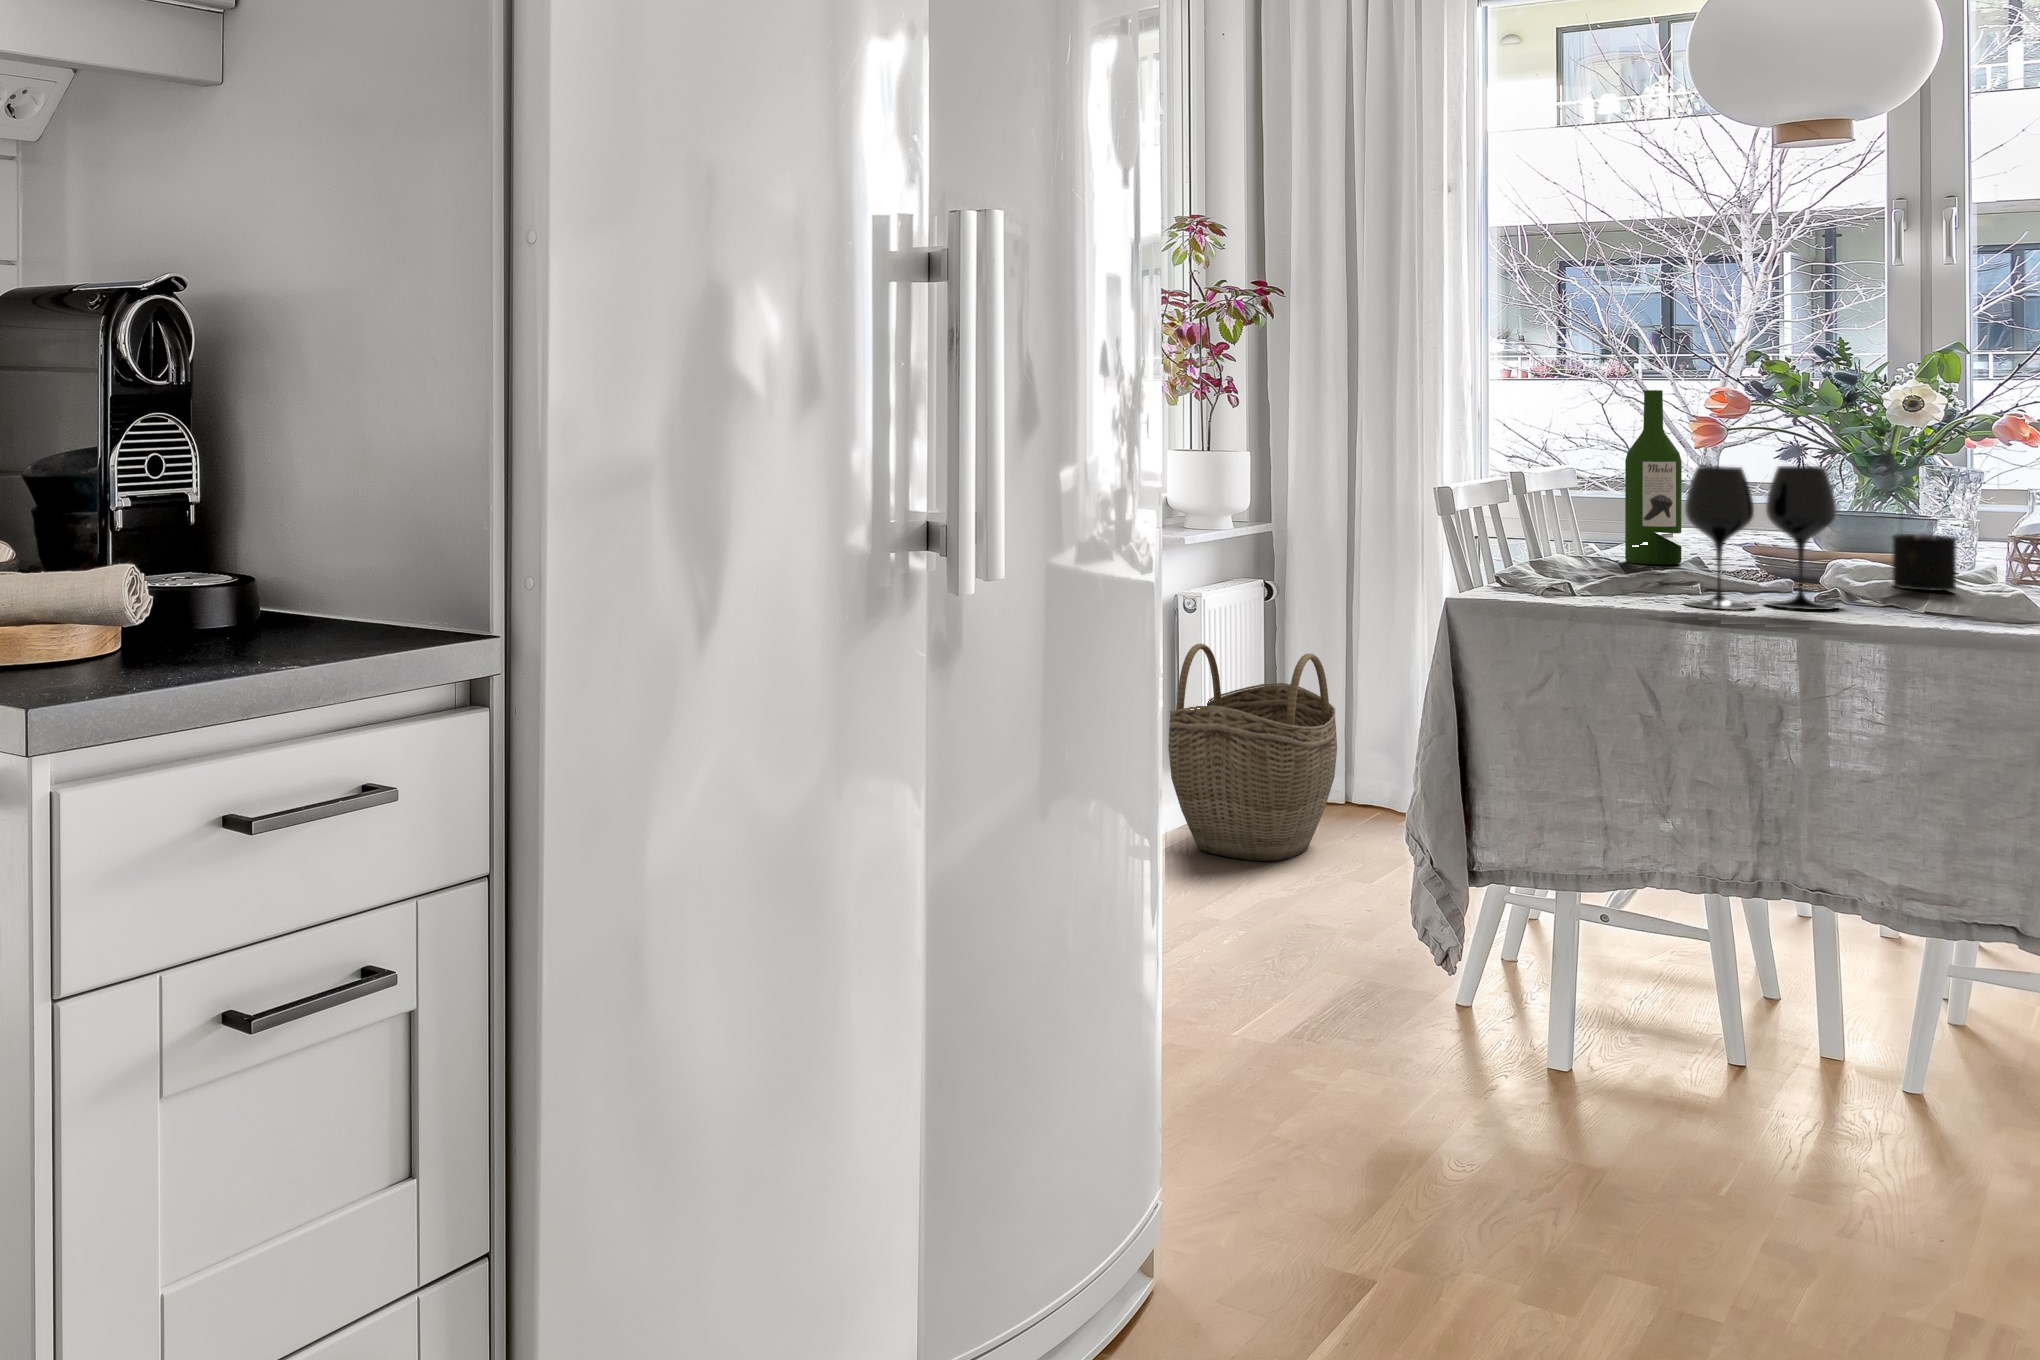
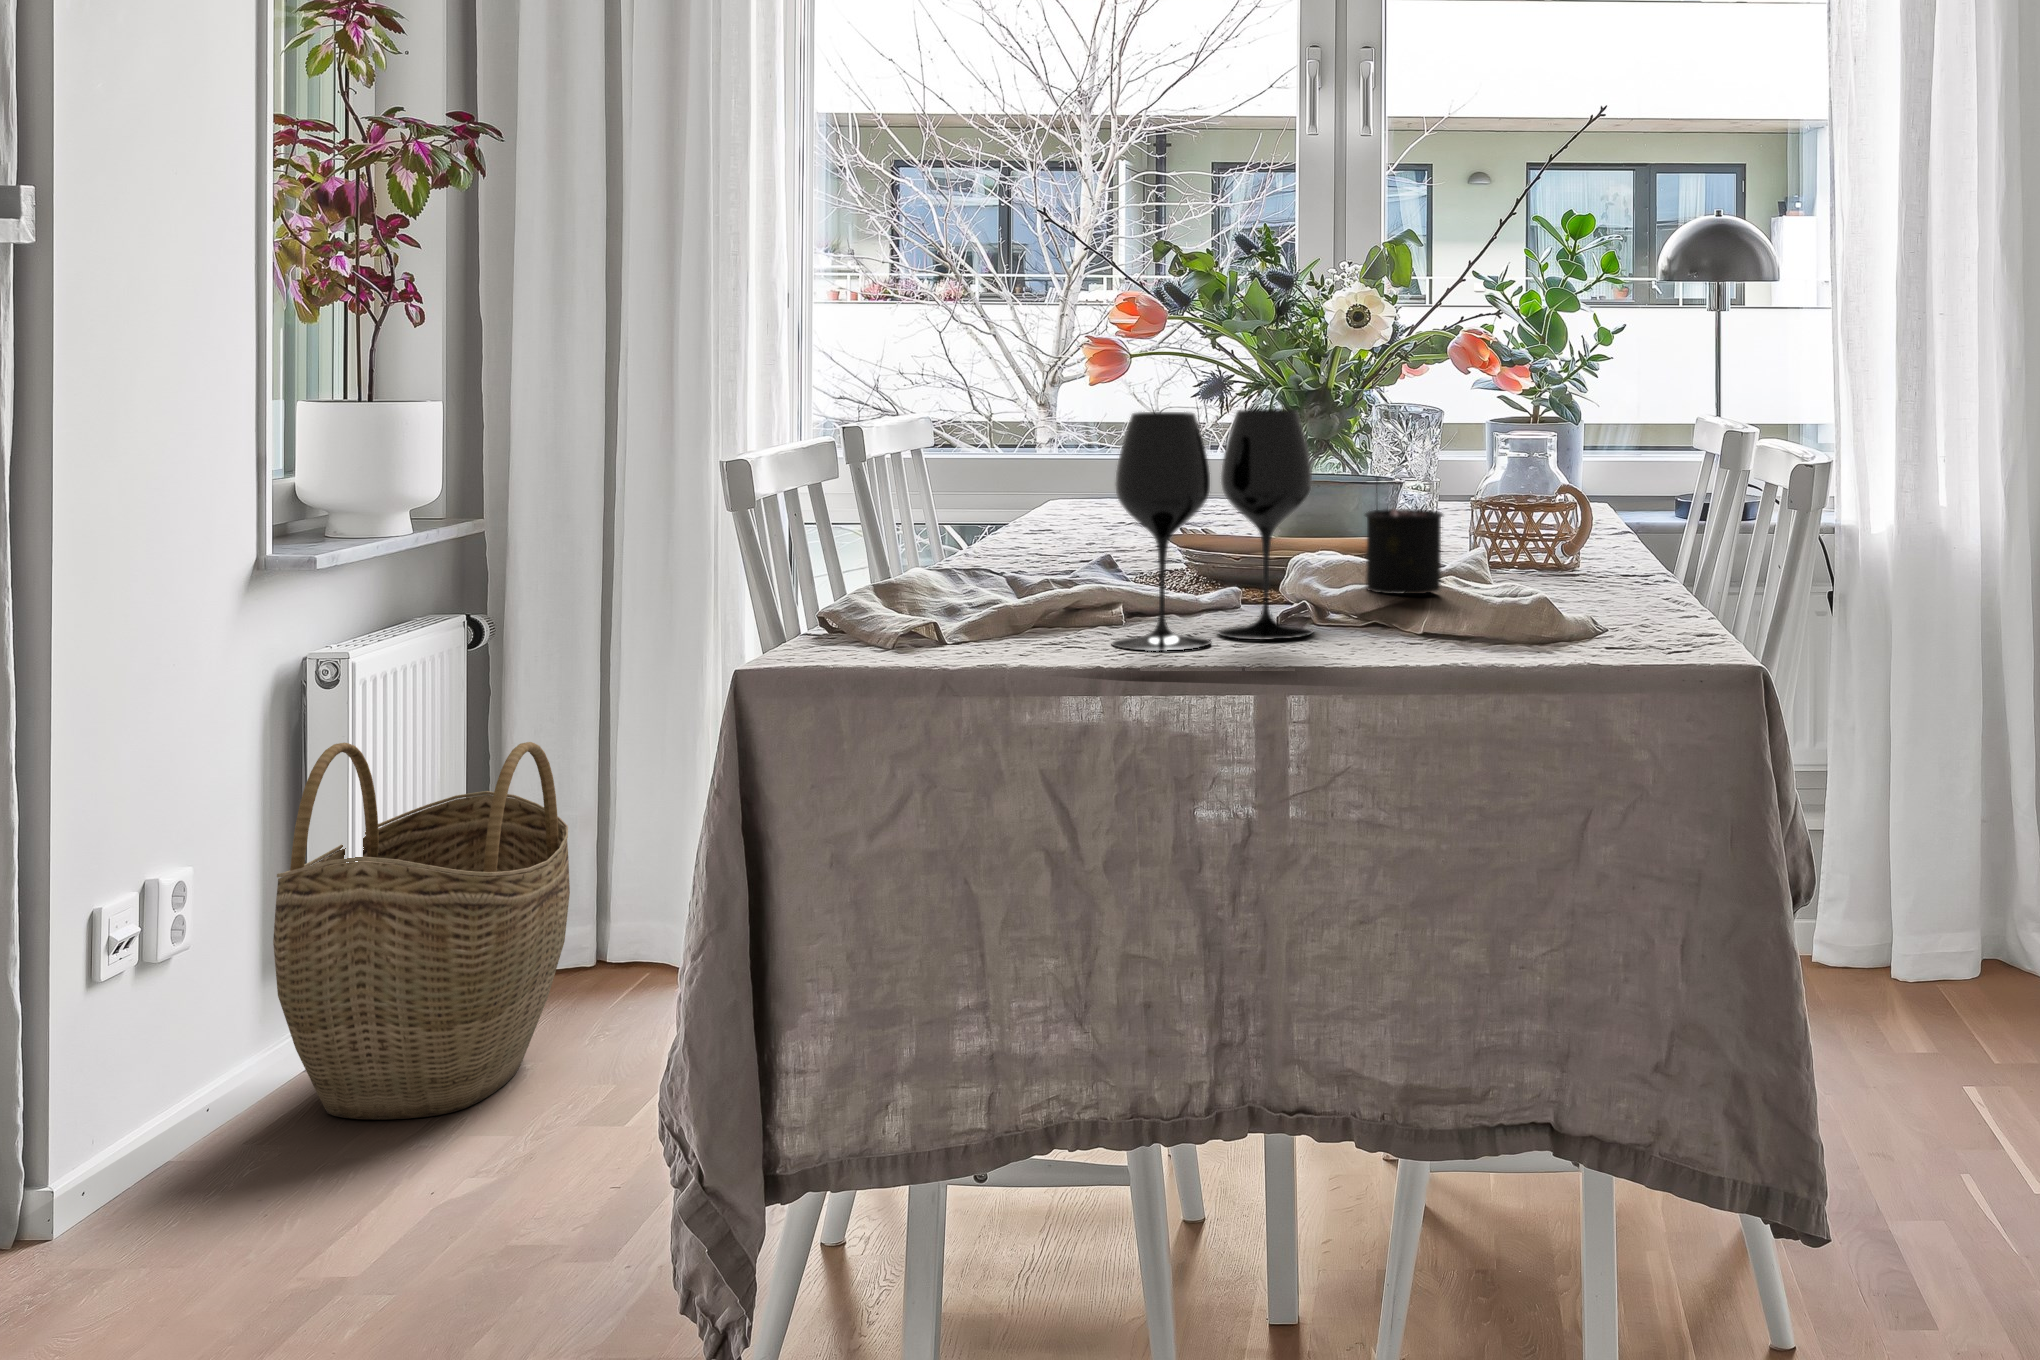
wine bottle: present [1625,390,1682,564] -> none [1003,298,1079,570]

